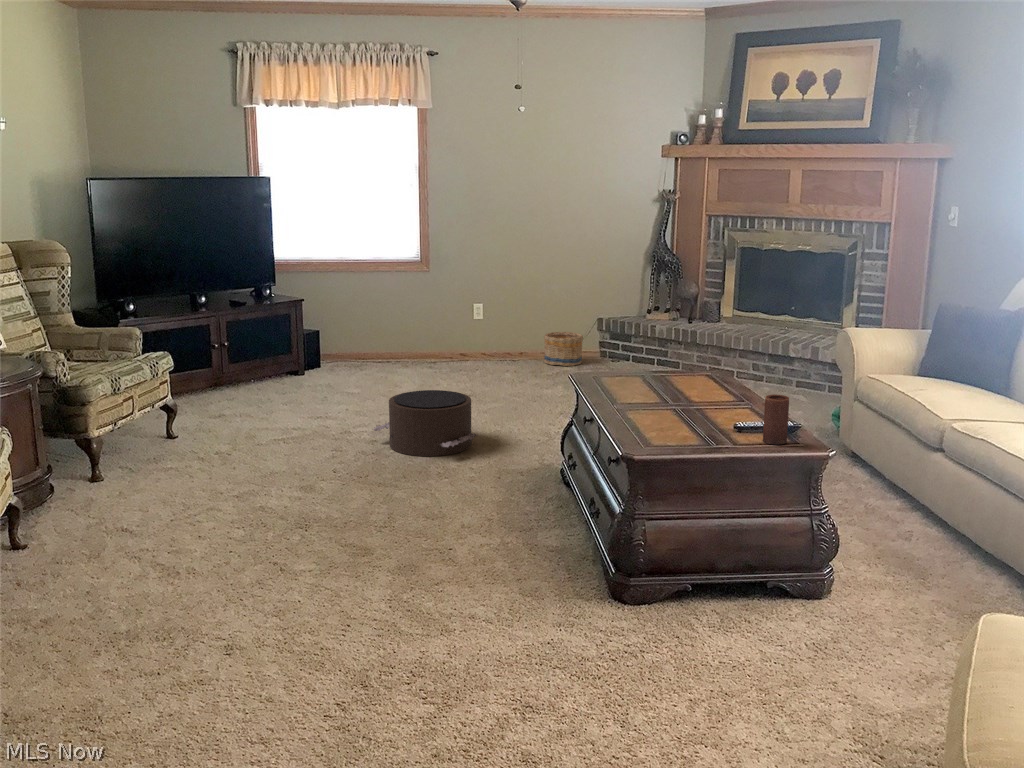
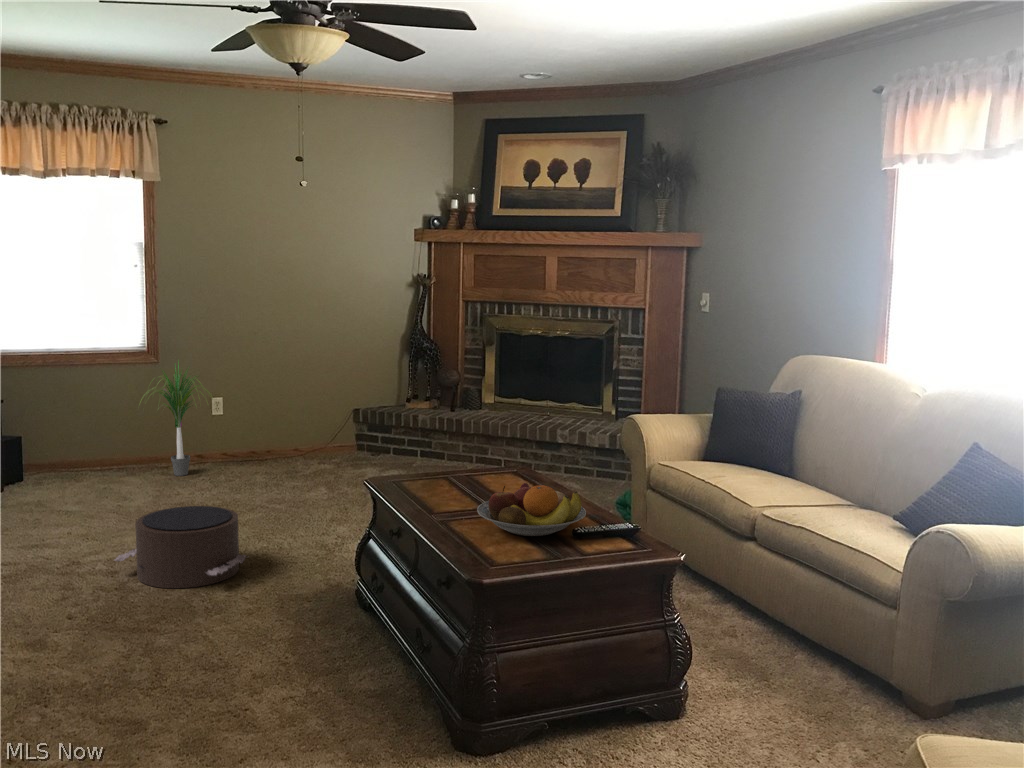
potted plant: none [408,266,476,369] -> present [144,365,211,476]
basket: present [544,332,583,366] -> none [296,426,340,464]
fruit bowl: none [649,379,751,426] -> present [477,483,586,536]
candle: present [763,394,789,444] -> none [609,498,635,553]

